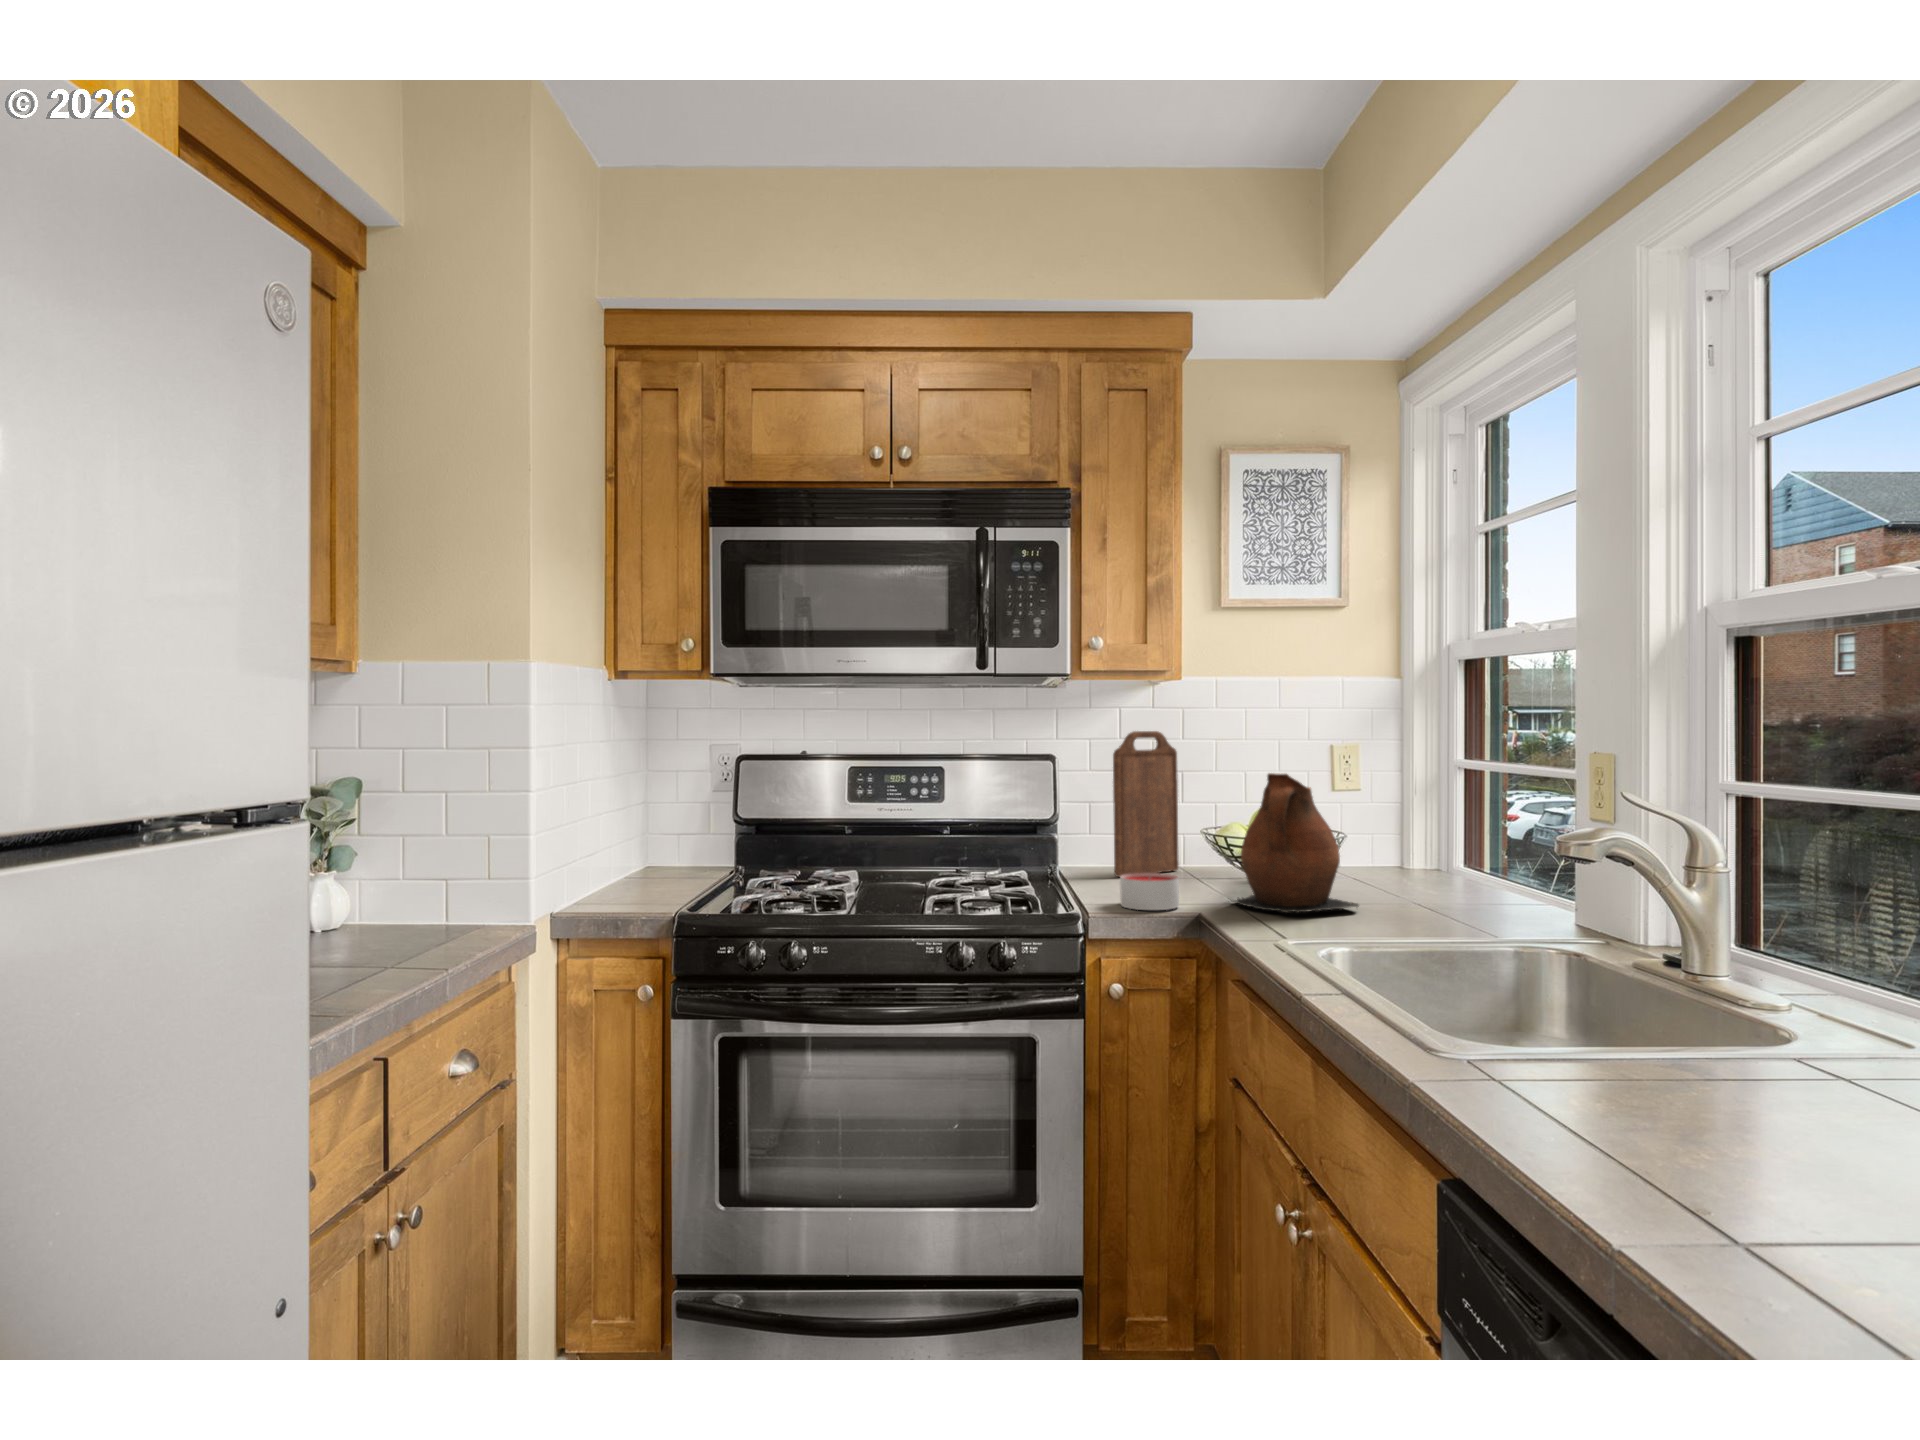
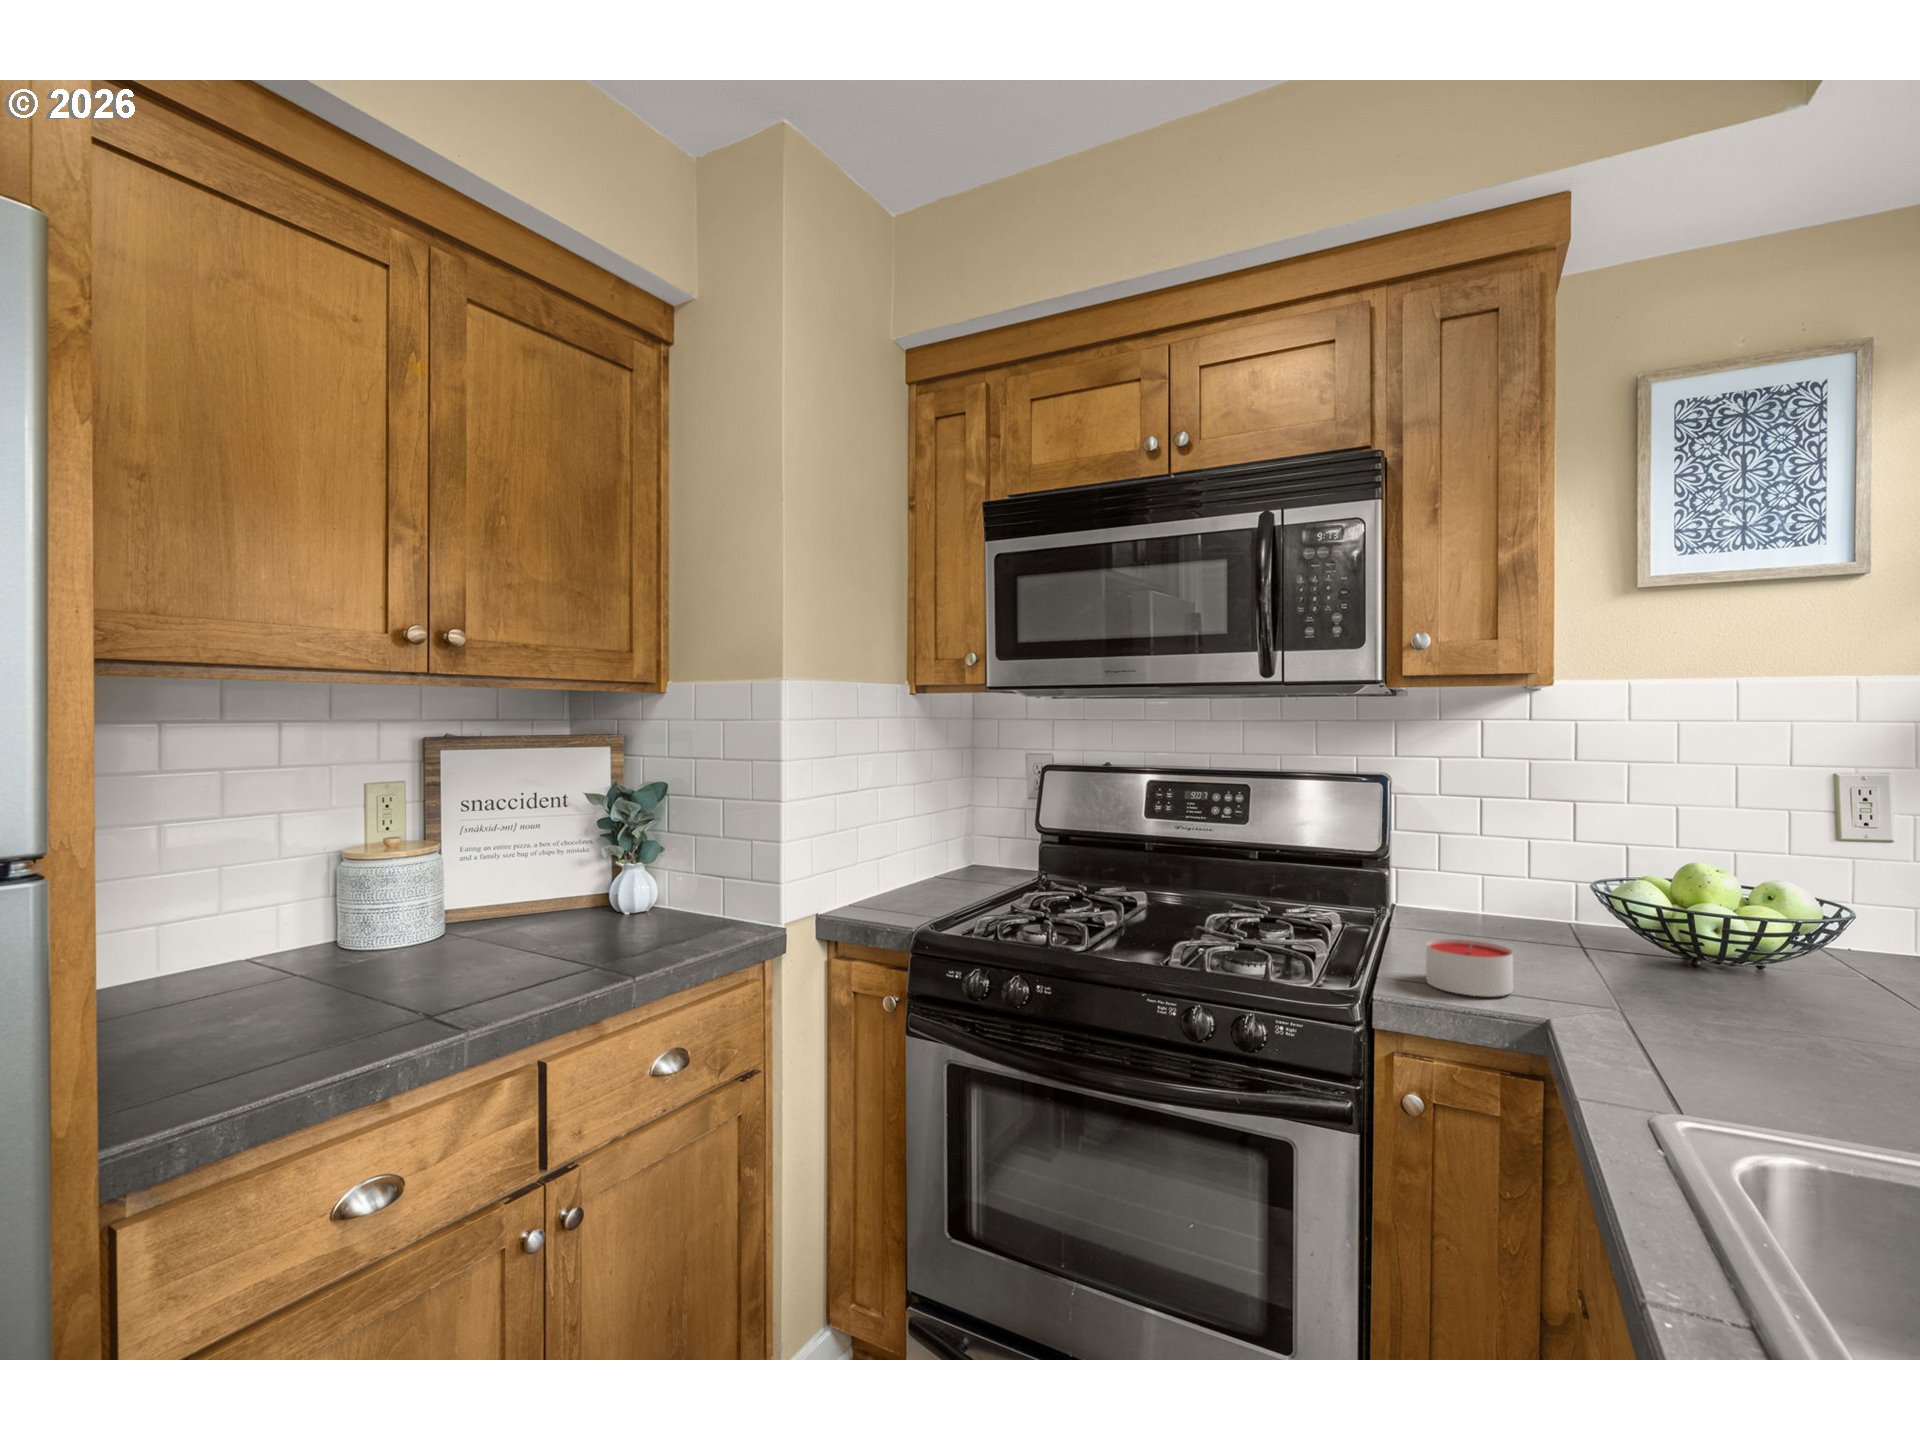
cutting board: present [1113,731,1179,877] -> none [1457,750,1562,933]
ceramic pitcher: present [1236,773,1359,913] -> none [1595,821,1835,1042]

